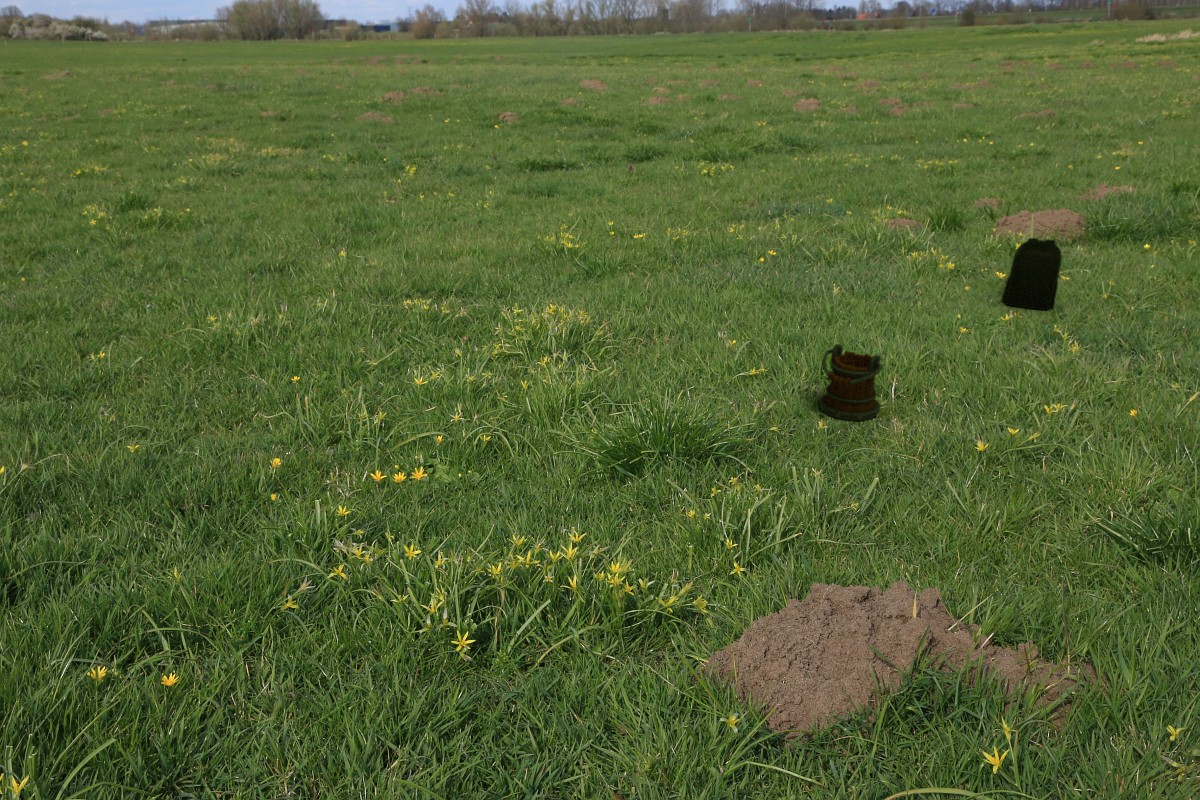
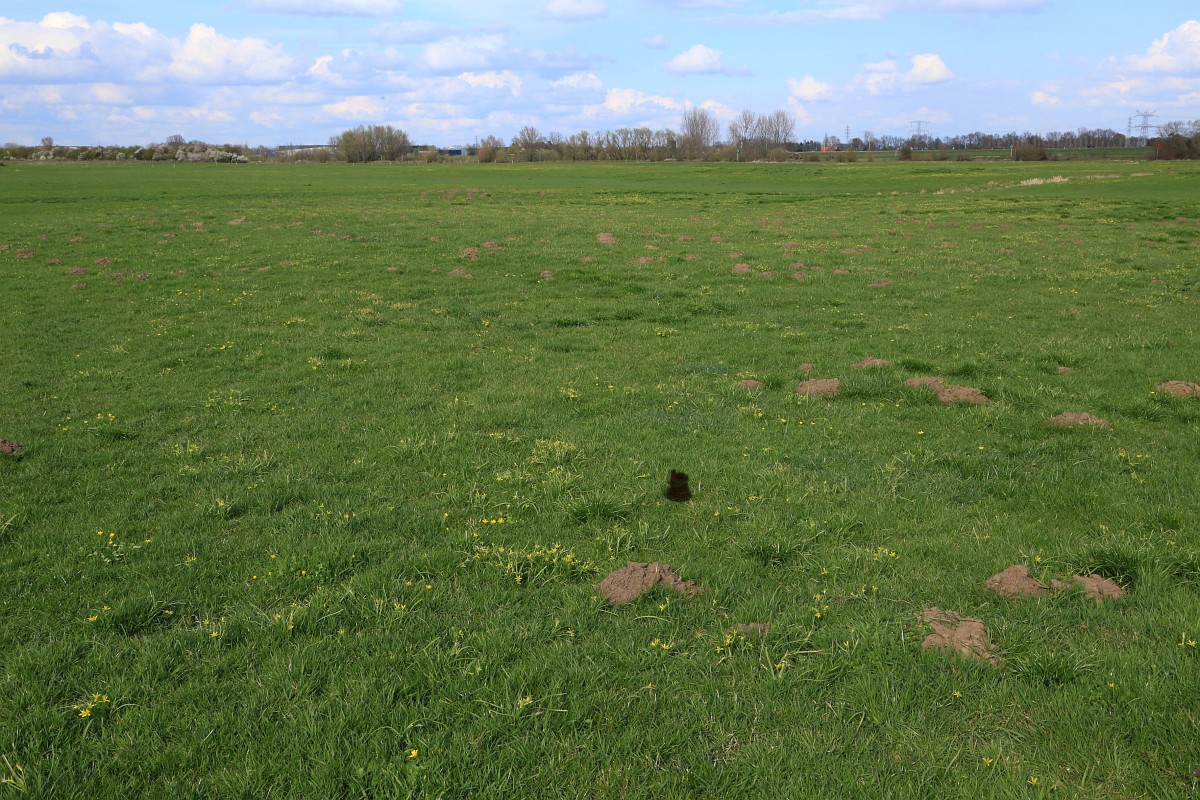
backpack: present [1002,238,1062,310] -> none [779,408,804,443]

